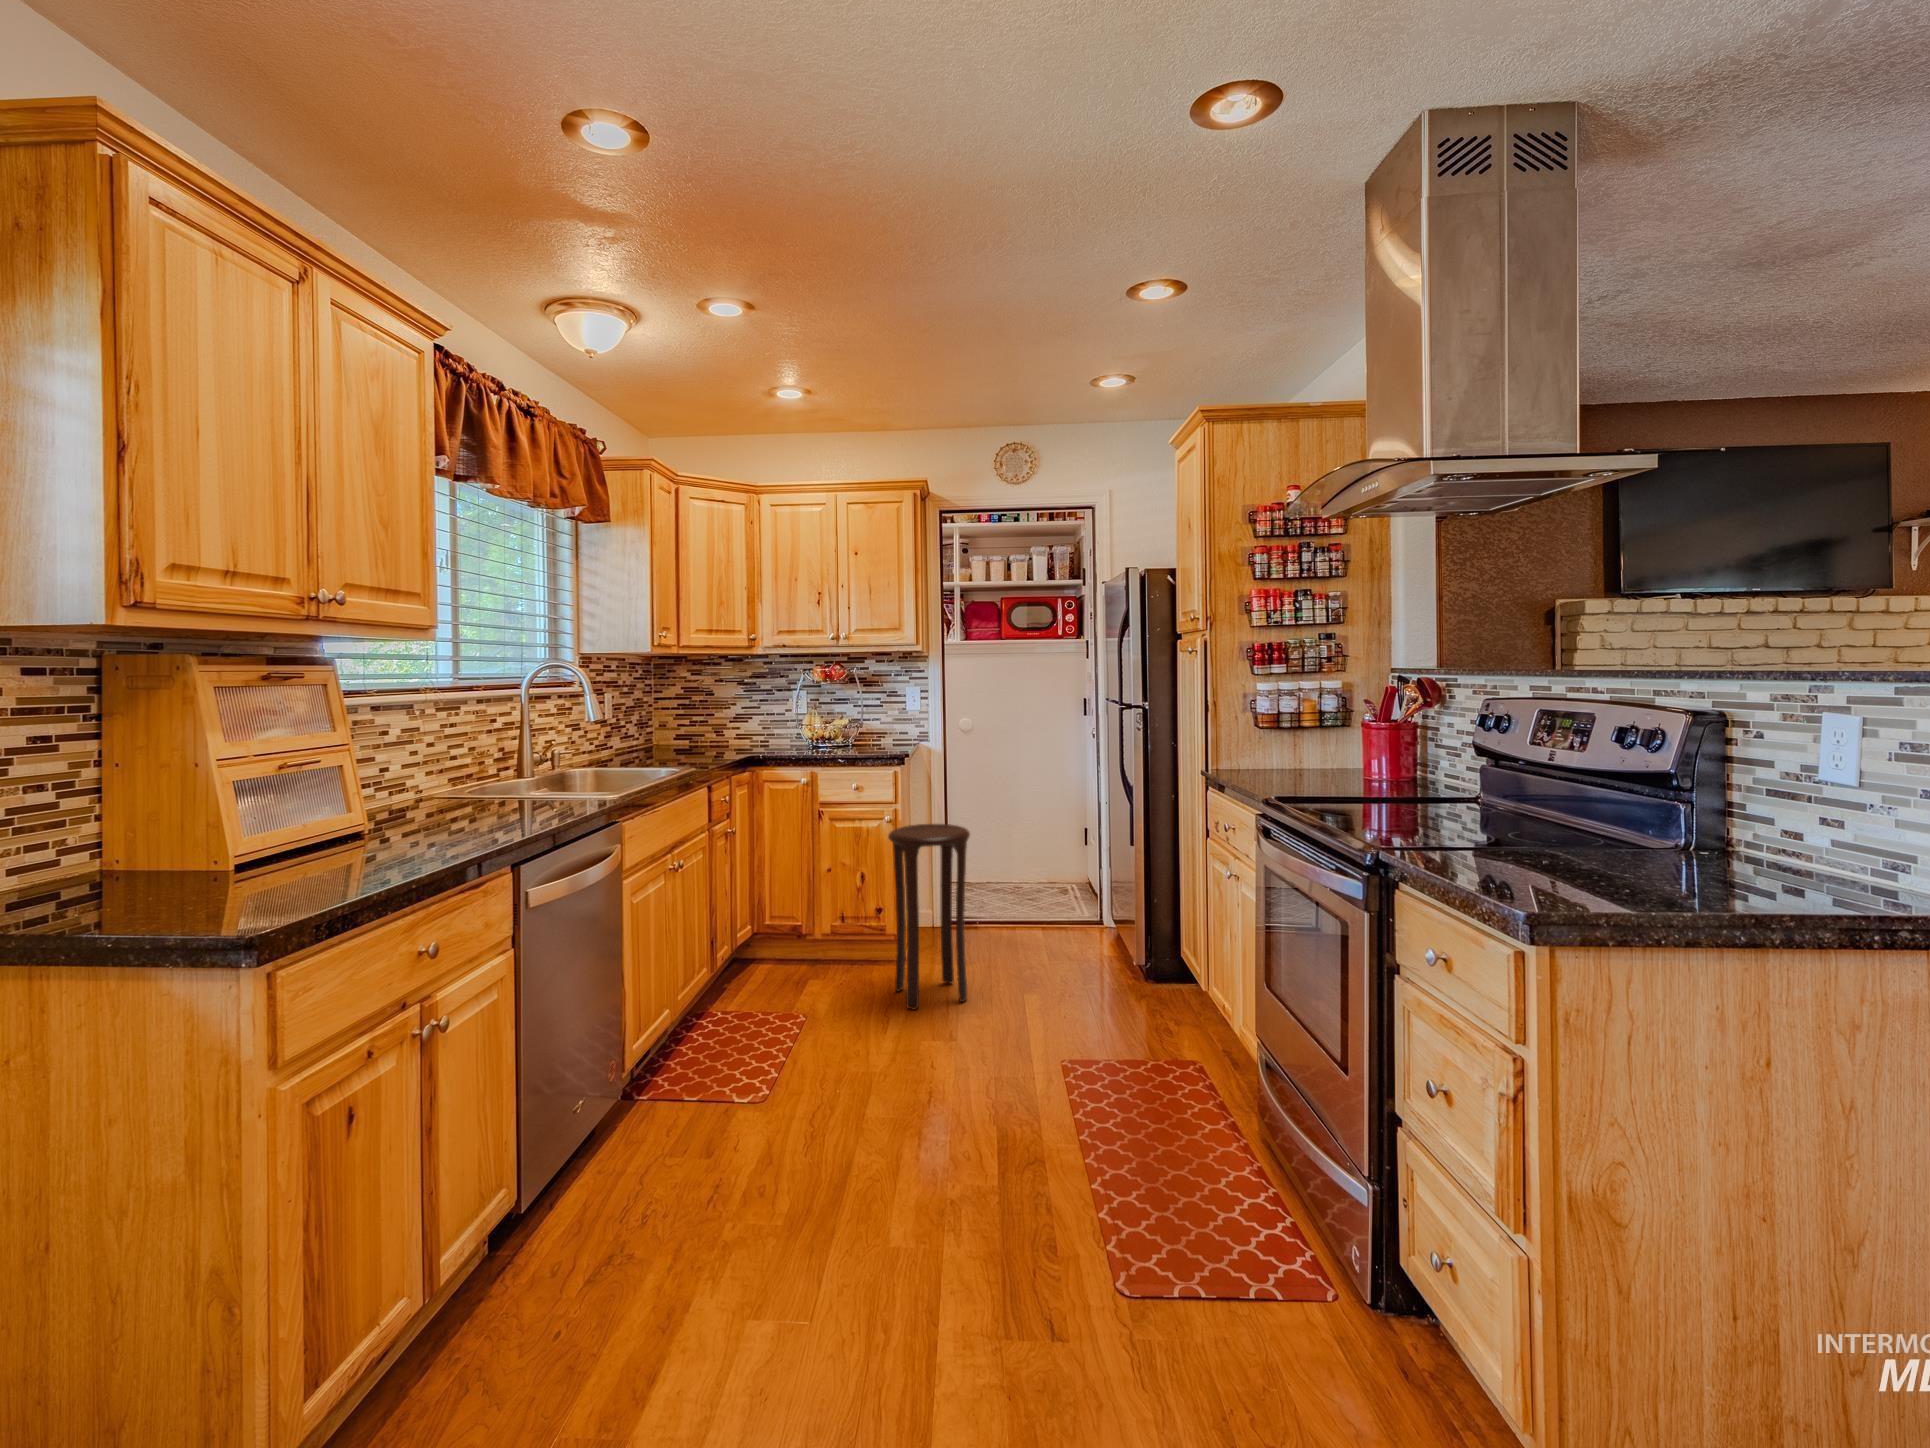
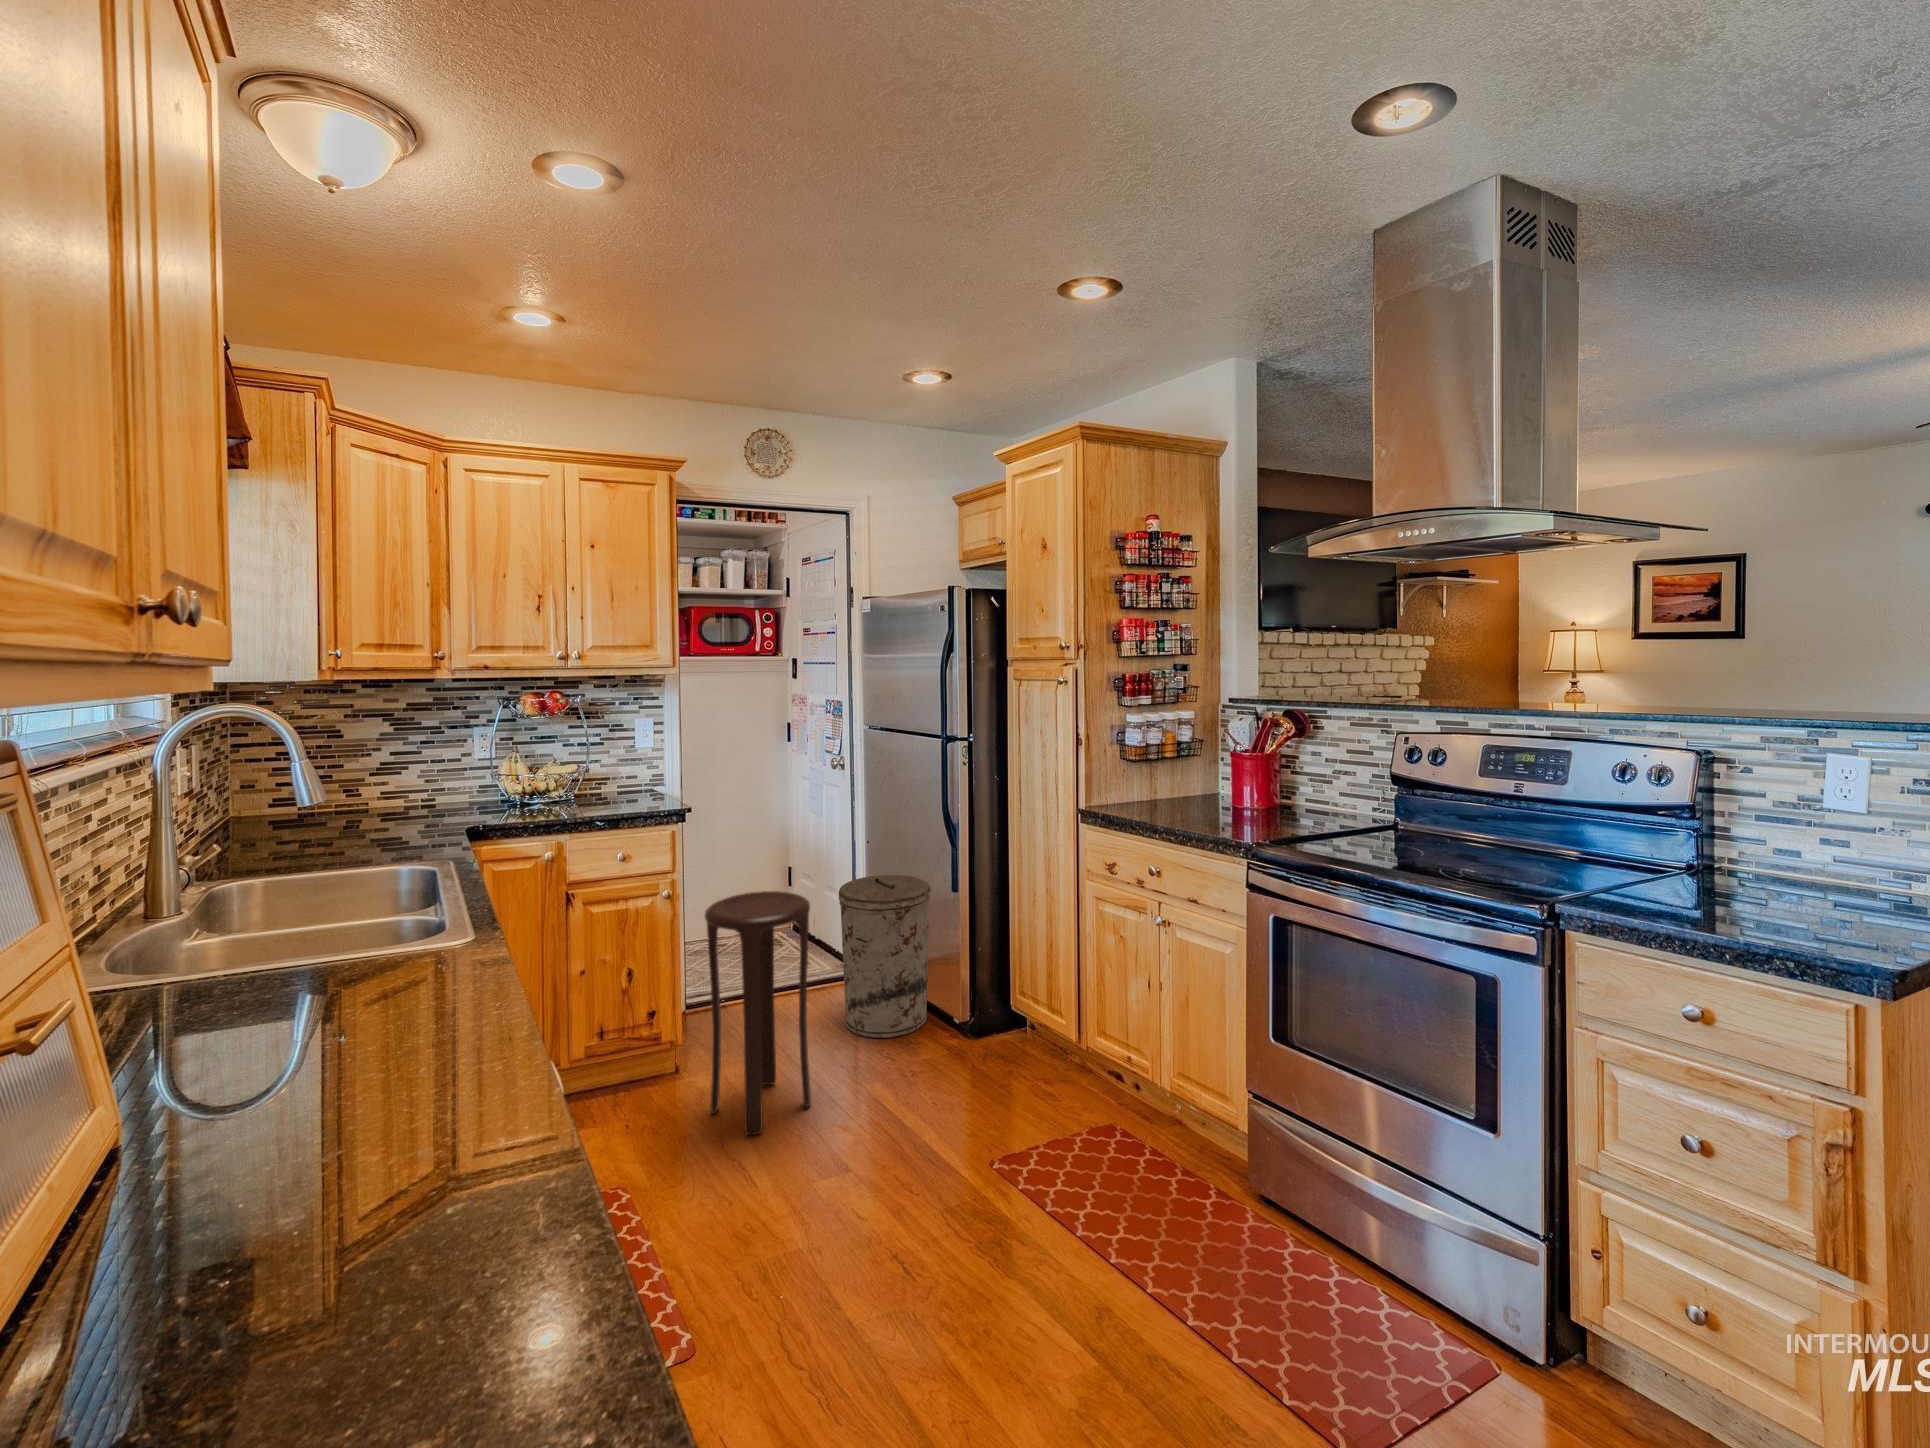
trash can: none [1032,833,1114,974] -> present [839,875,931,1038]

